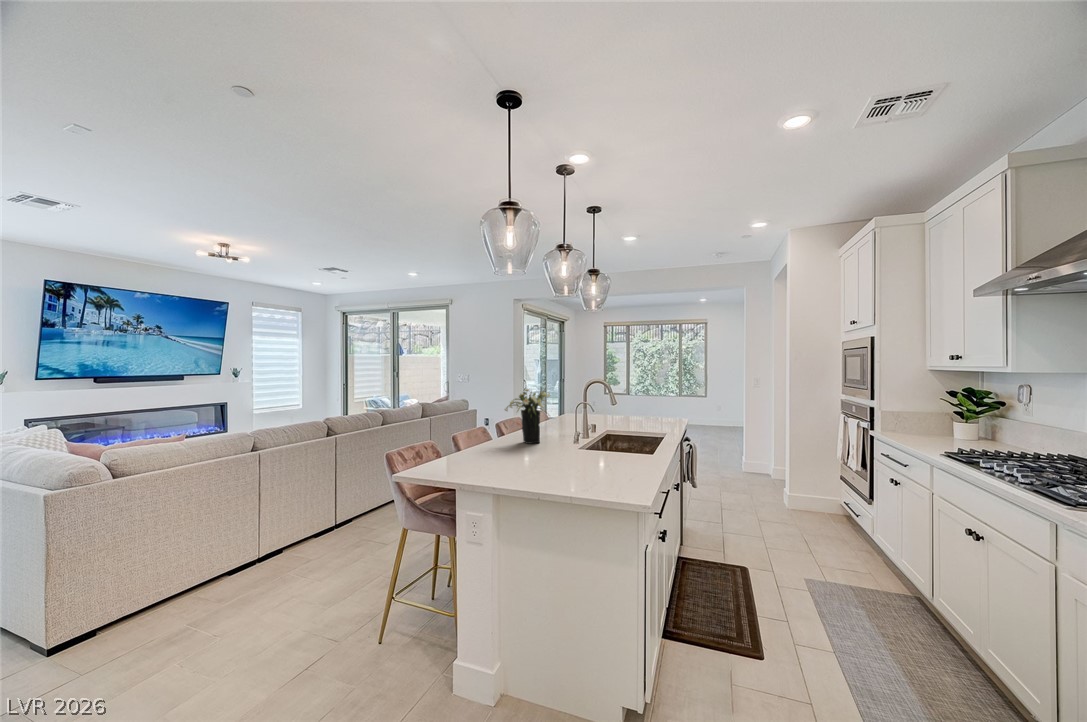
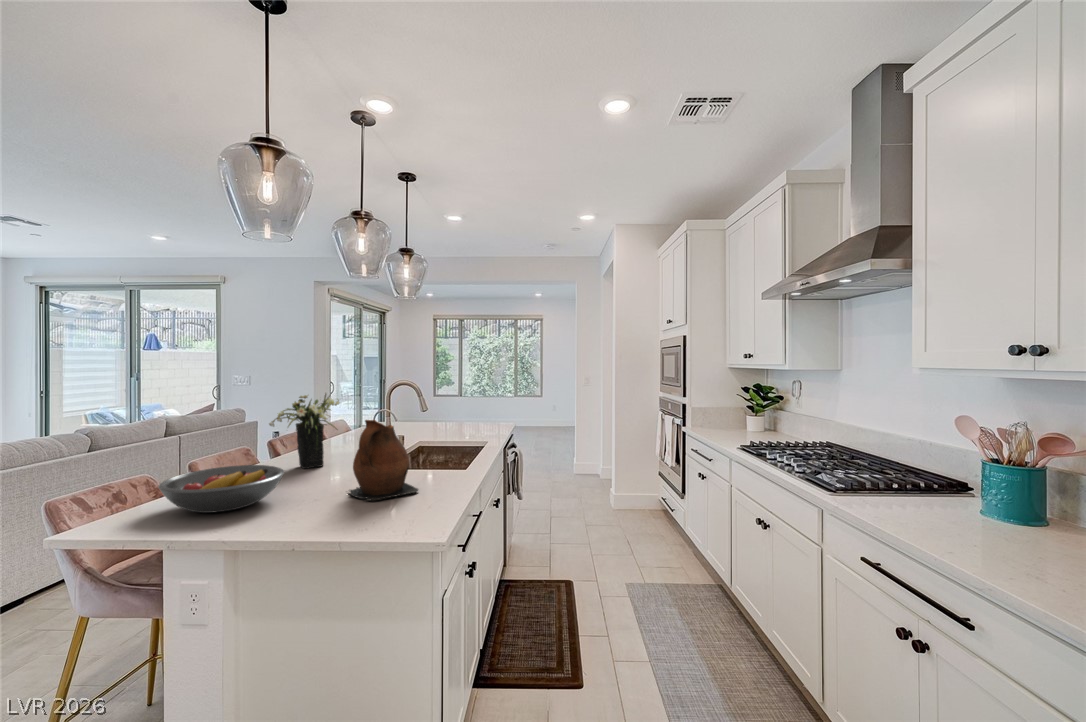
ceramic pitcher: none [564,408,618,470] -> present [349,420,418,501]
fruit bowl: none [452,437,523,467] -> present [158,465,284,513]

